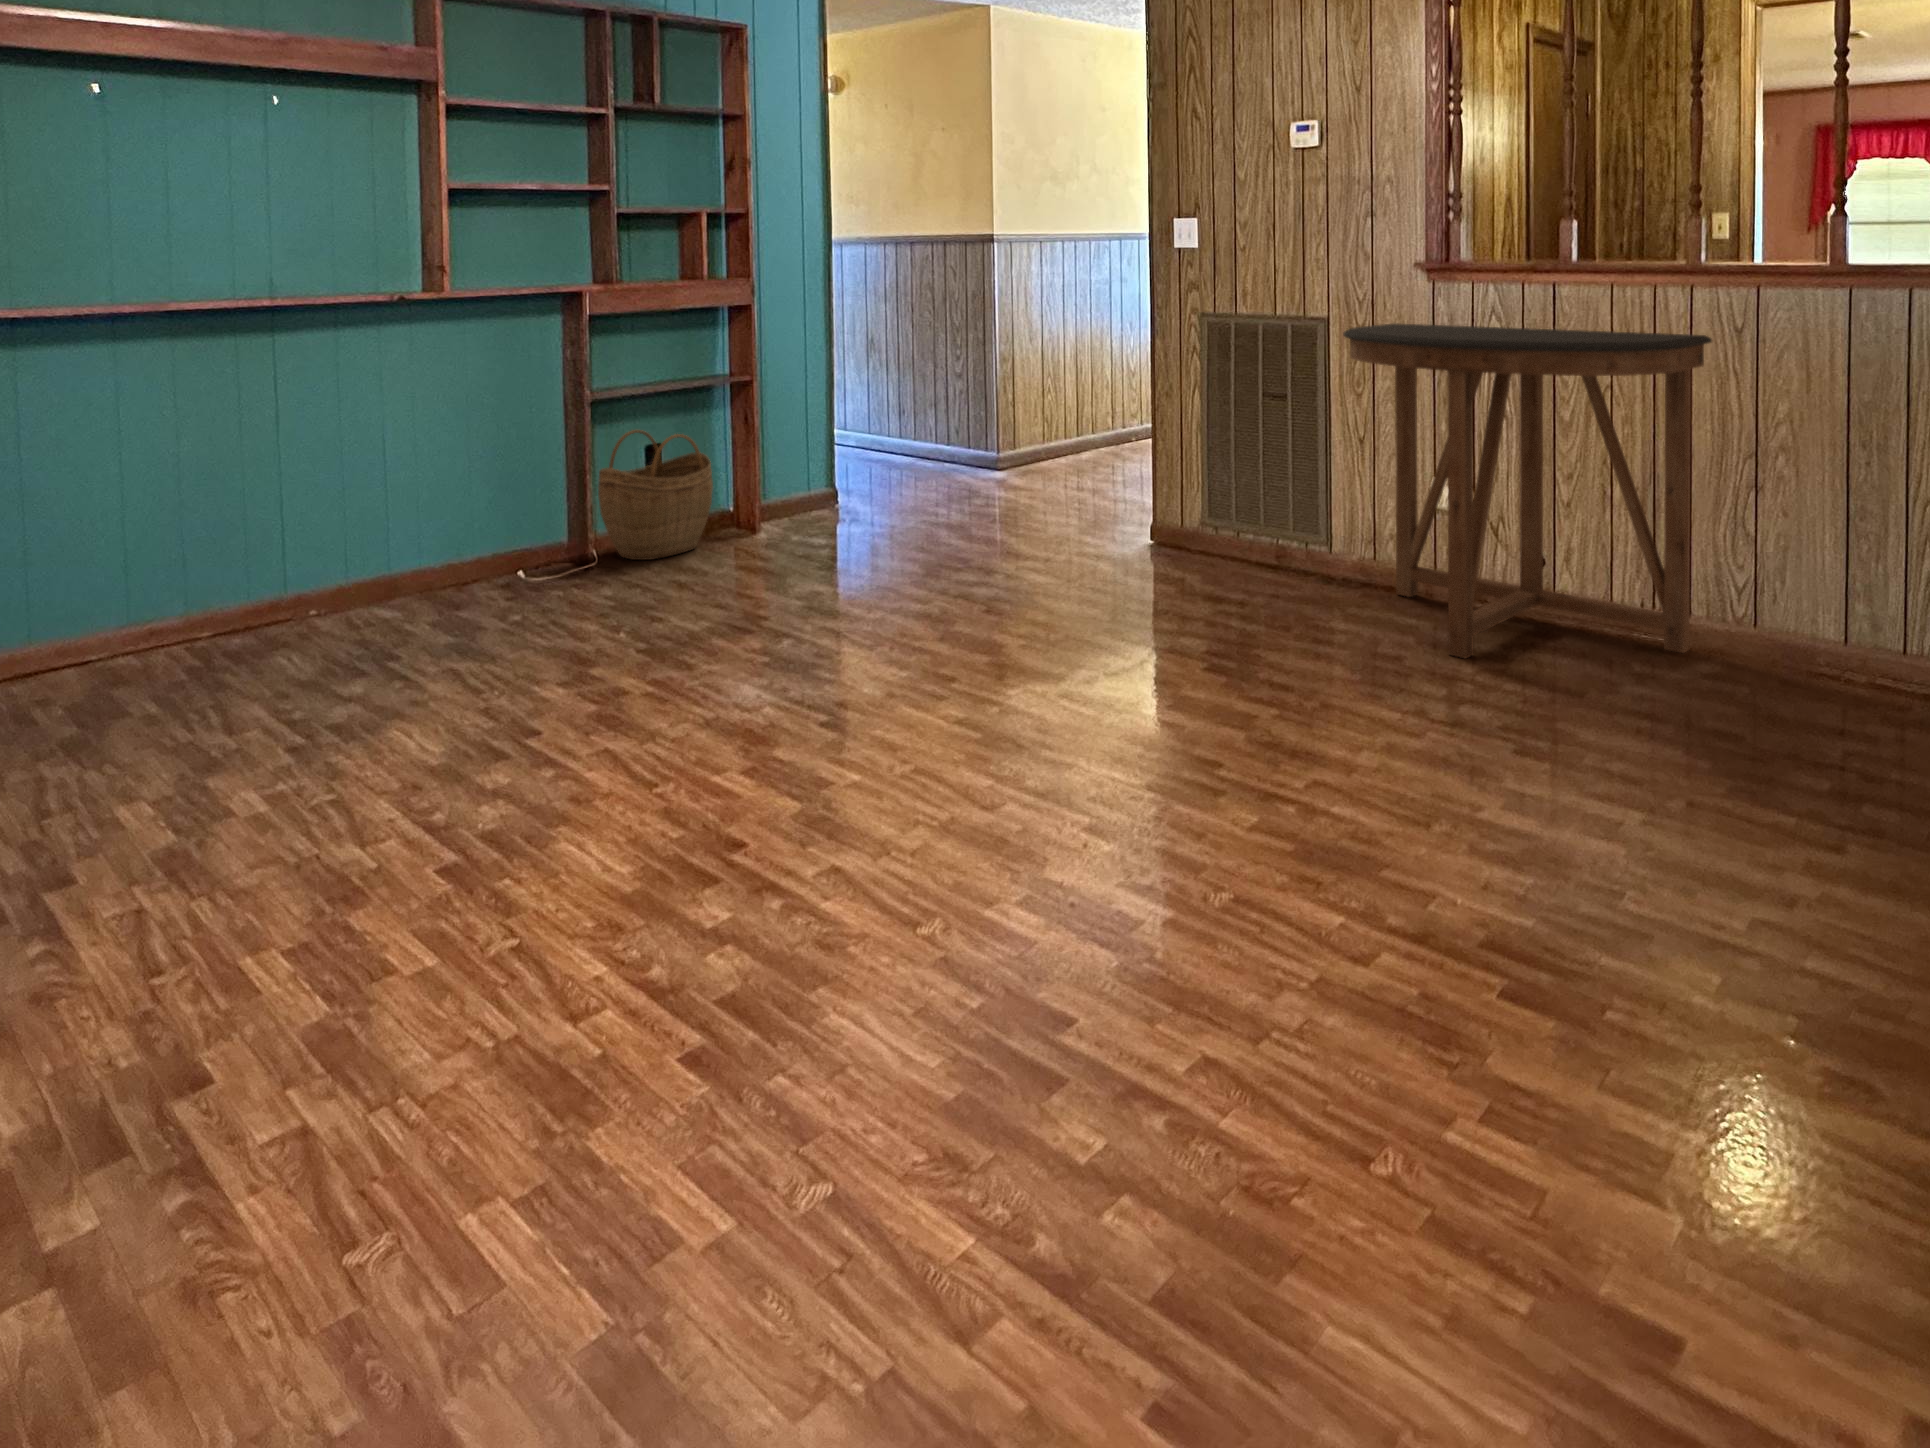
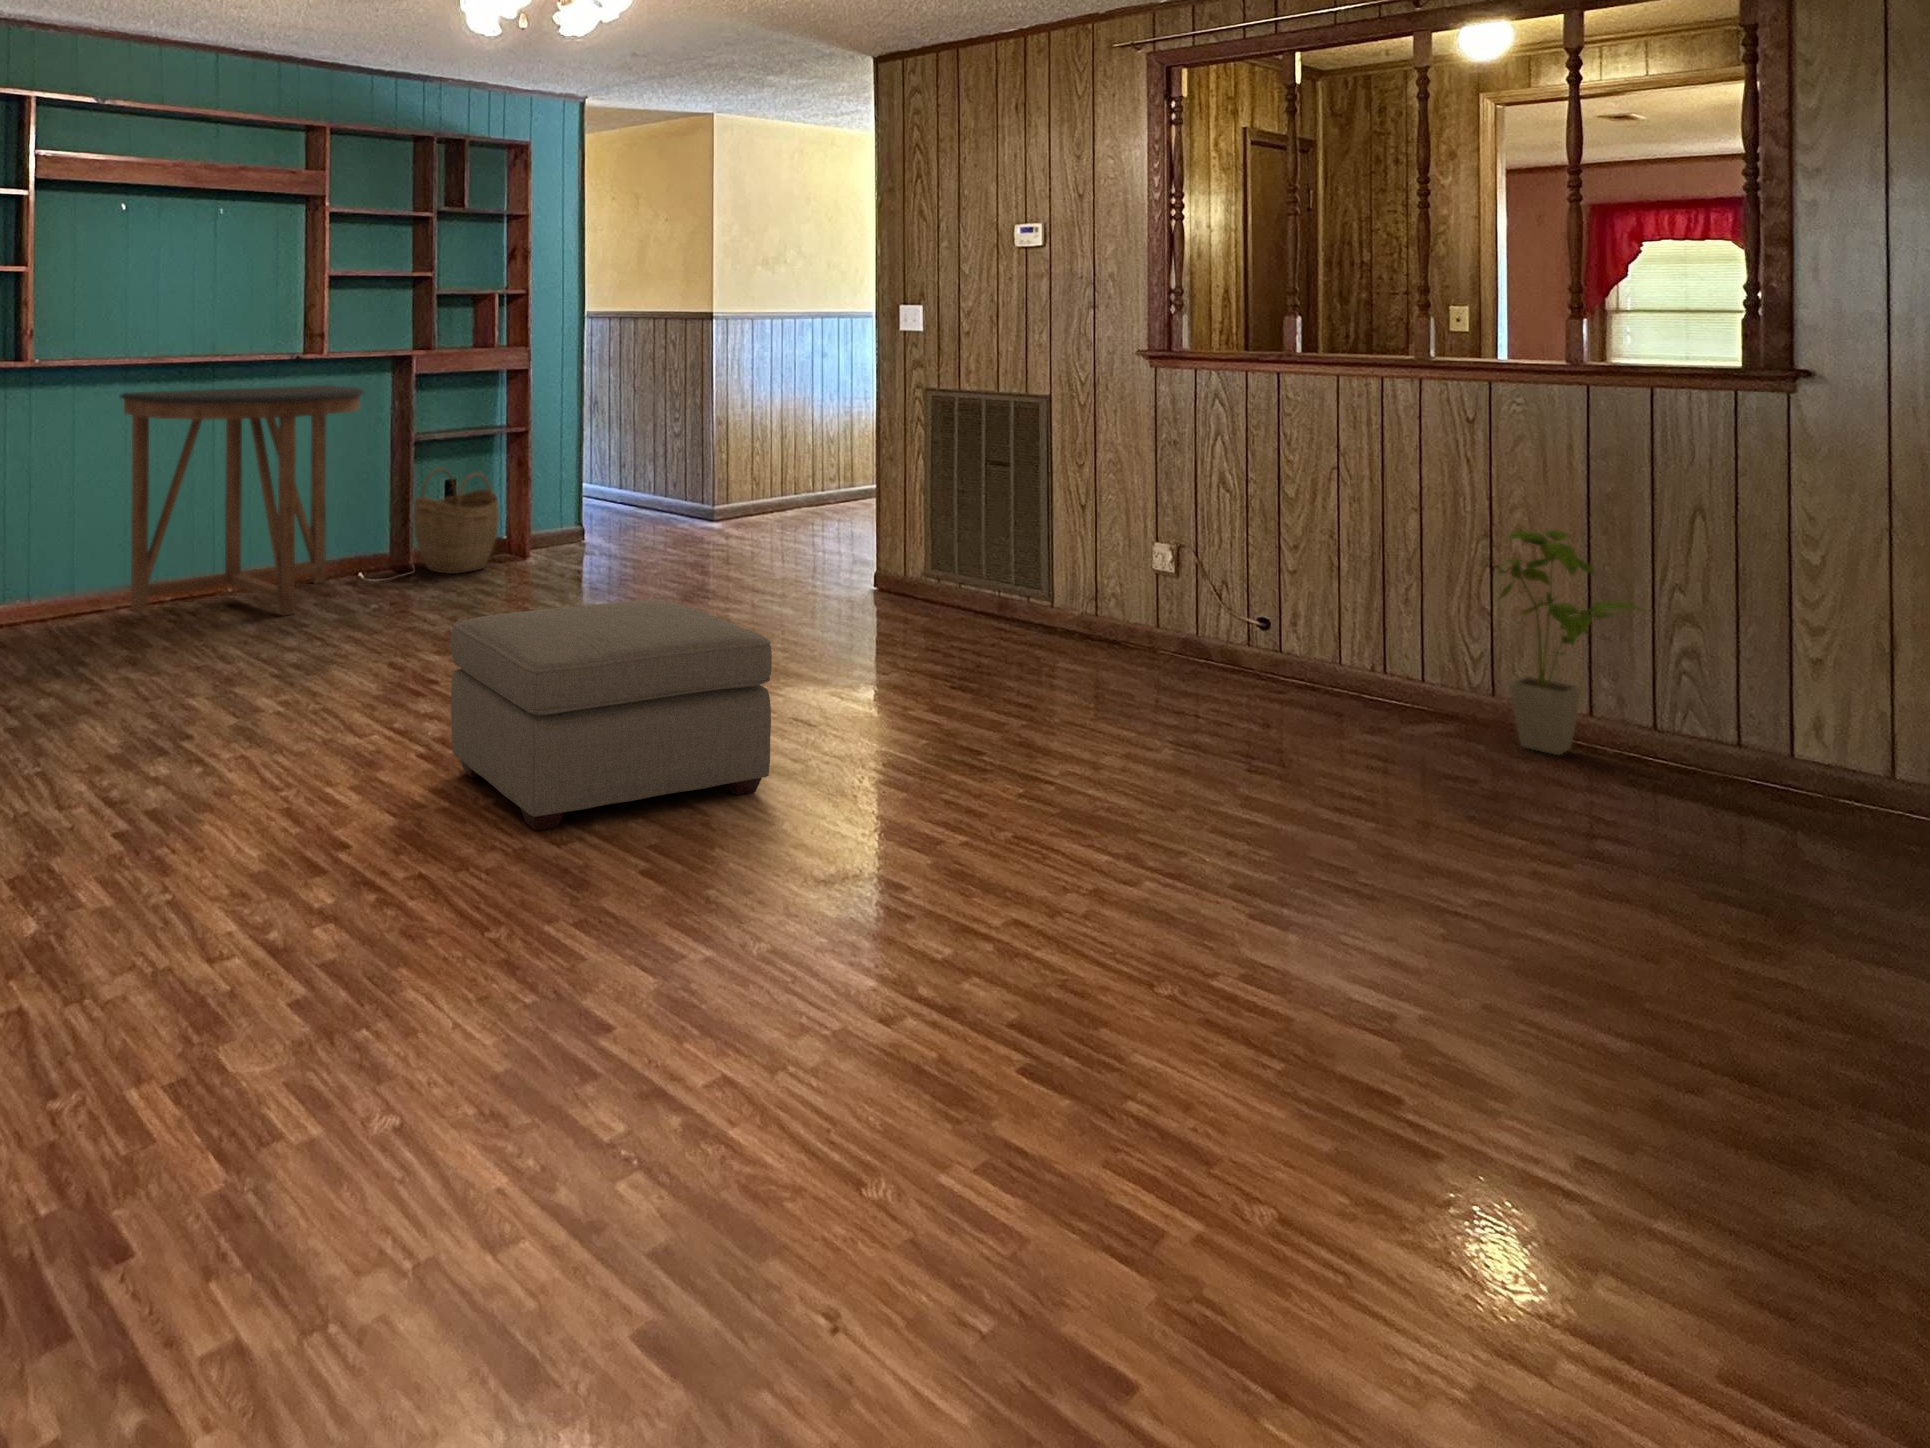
console table: present [1343,323,1712,658] -> present [120,385,364,616]
house plant: none [1765,448,1918,696] -> present [1498,530,1640,755]
ottoman: none [453,611,922,1003] -> present [451,600,772,830]

